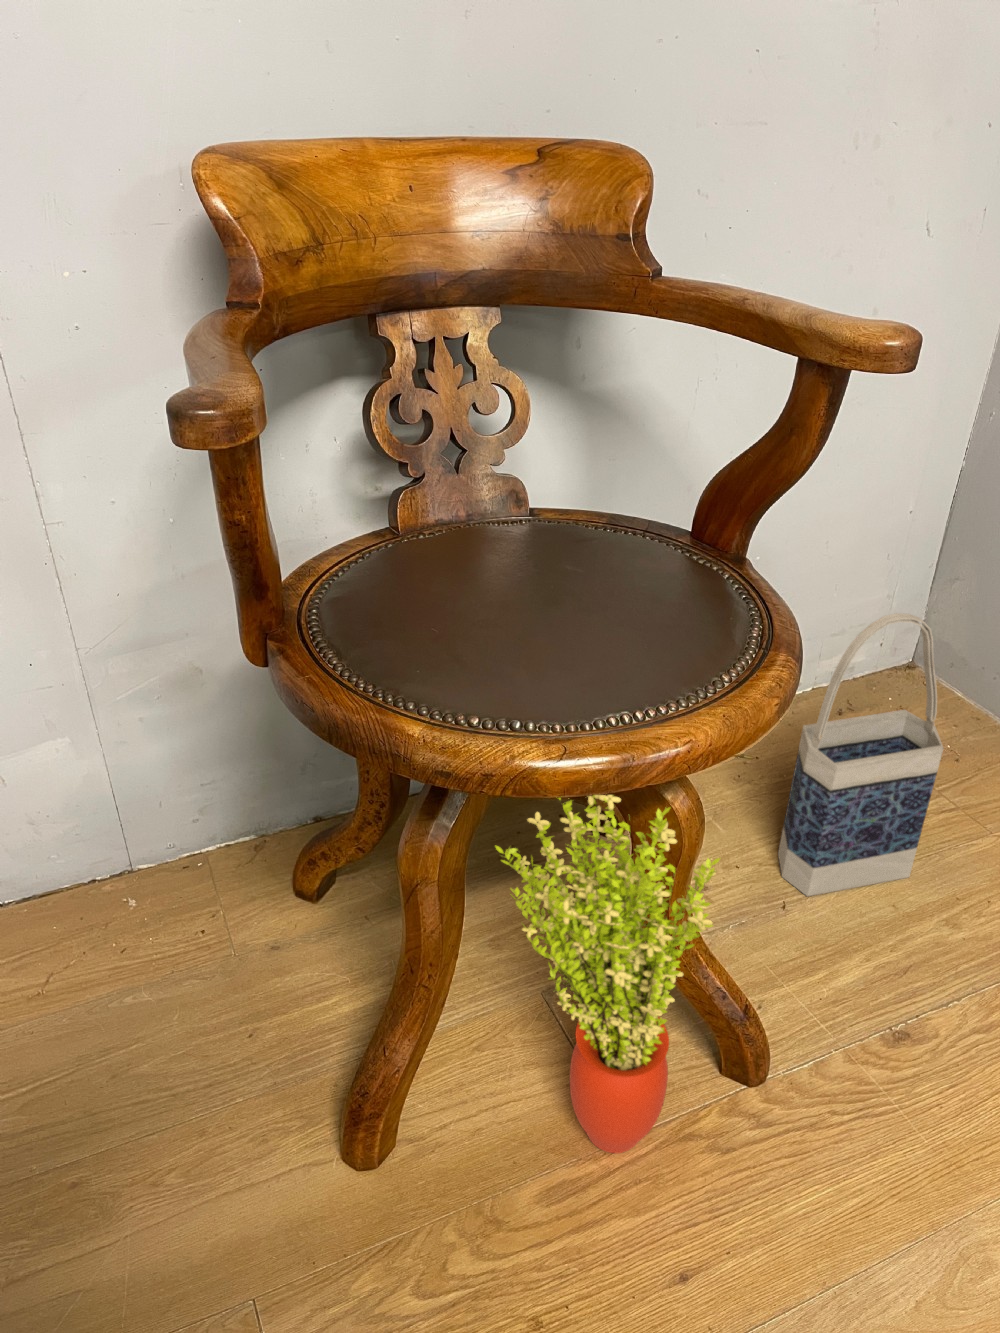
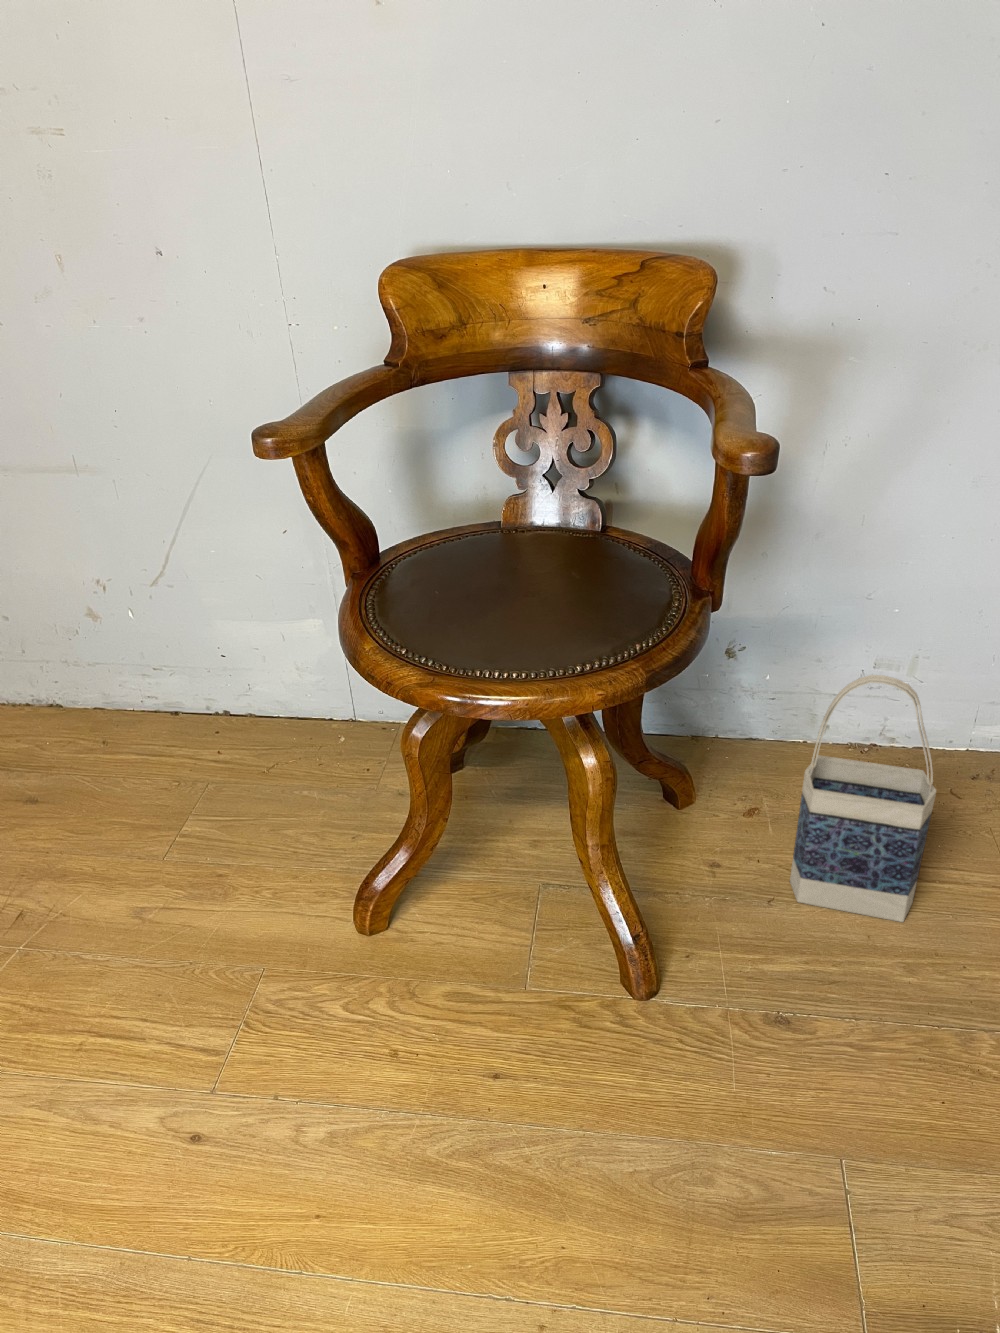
potted plant: present [496,795,720,1153] -> none [422,699,556,995]

